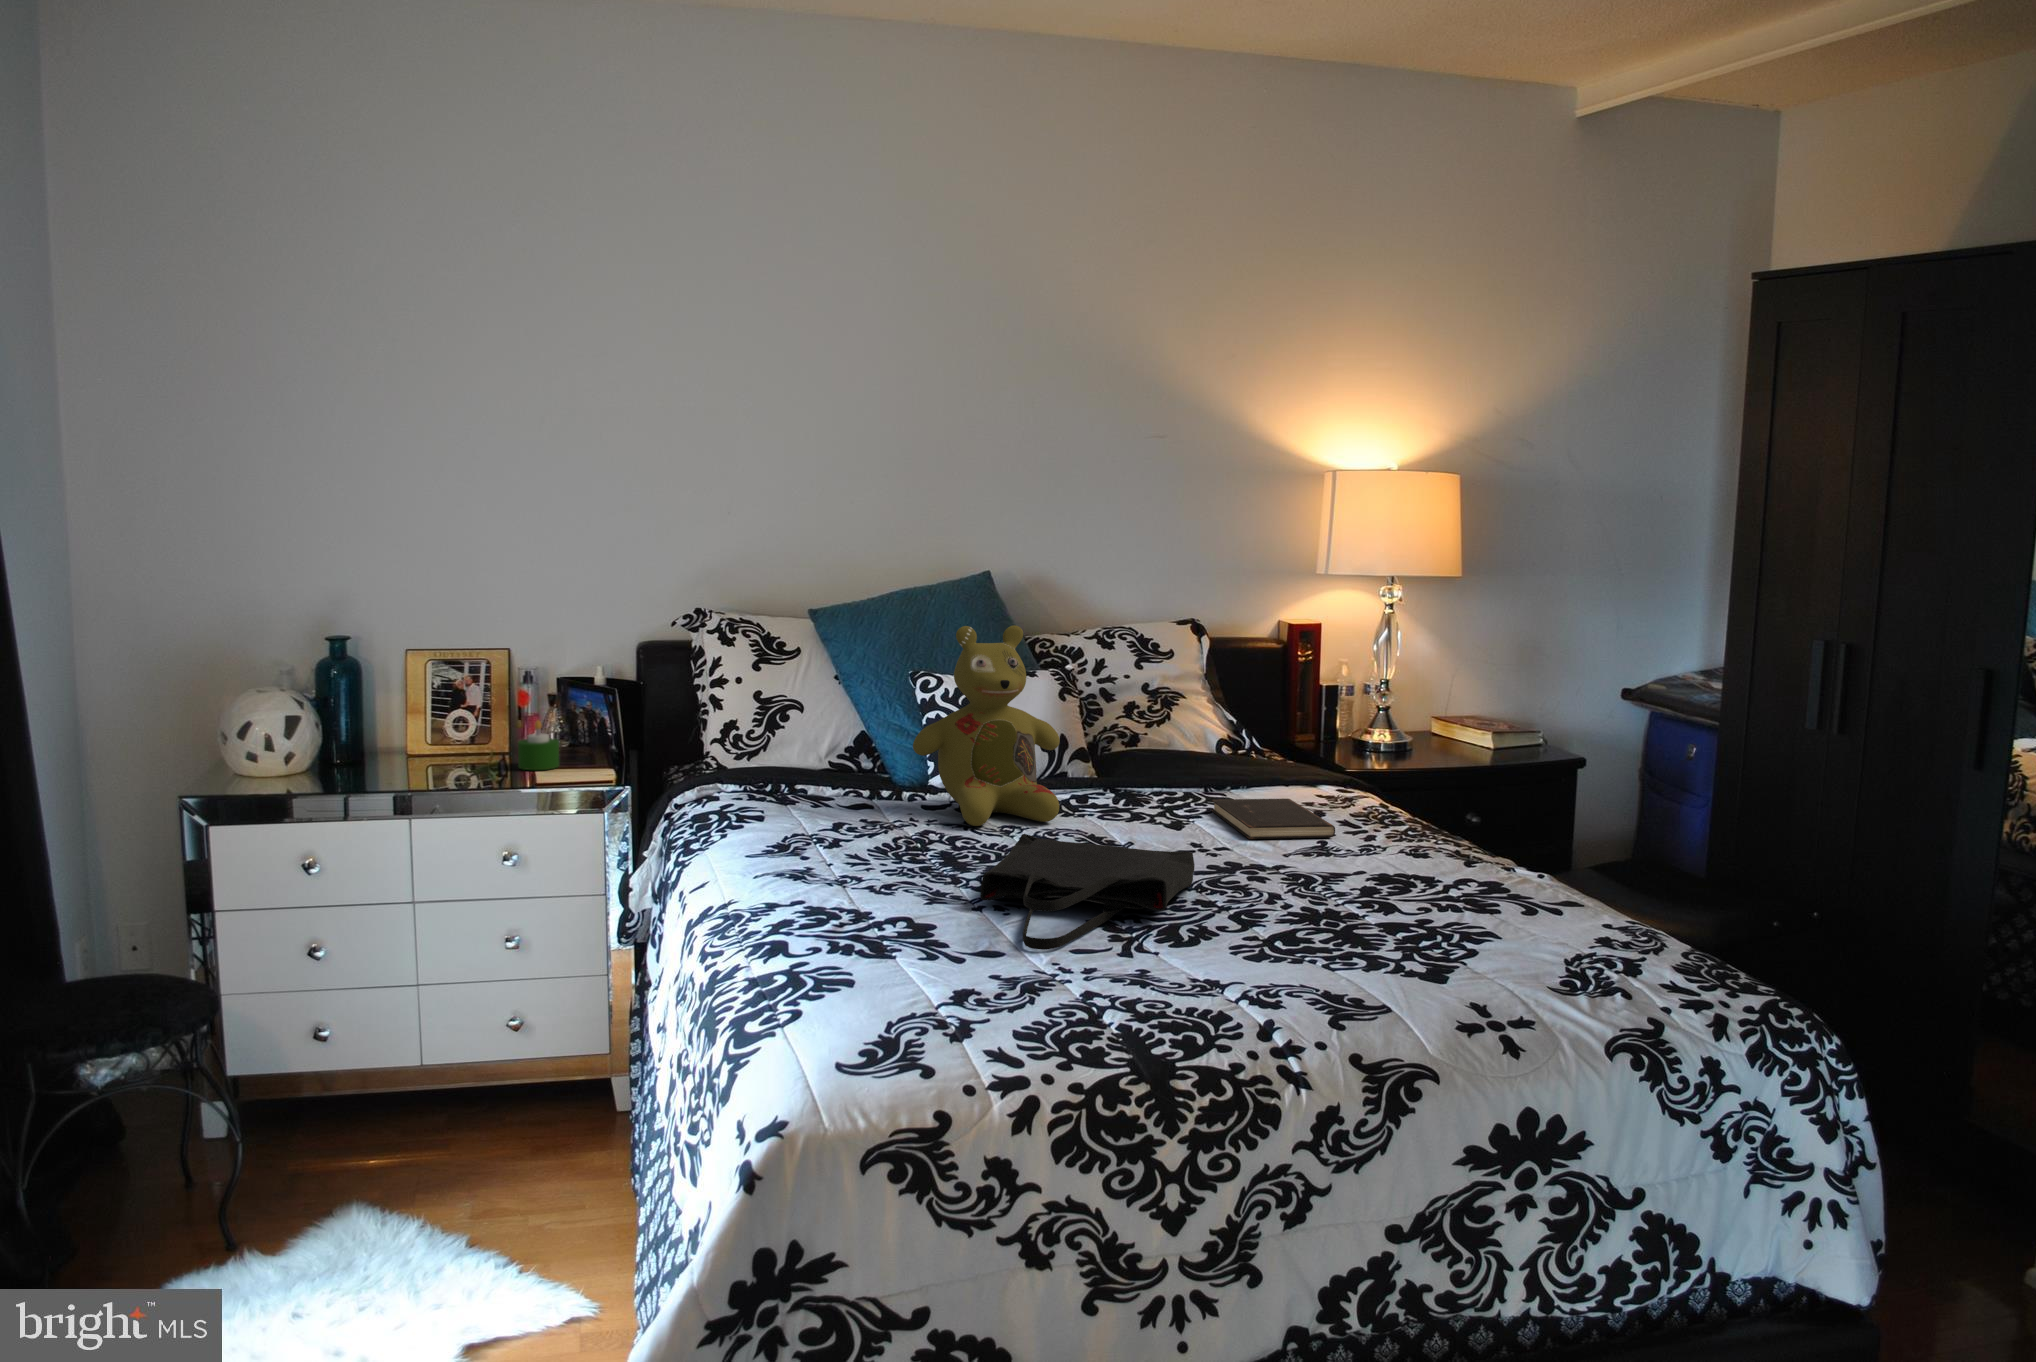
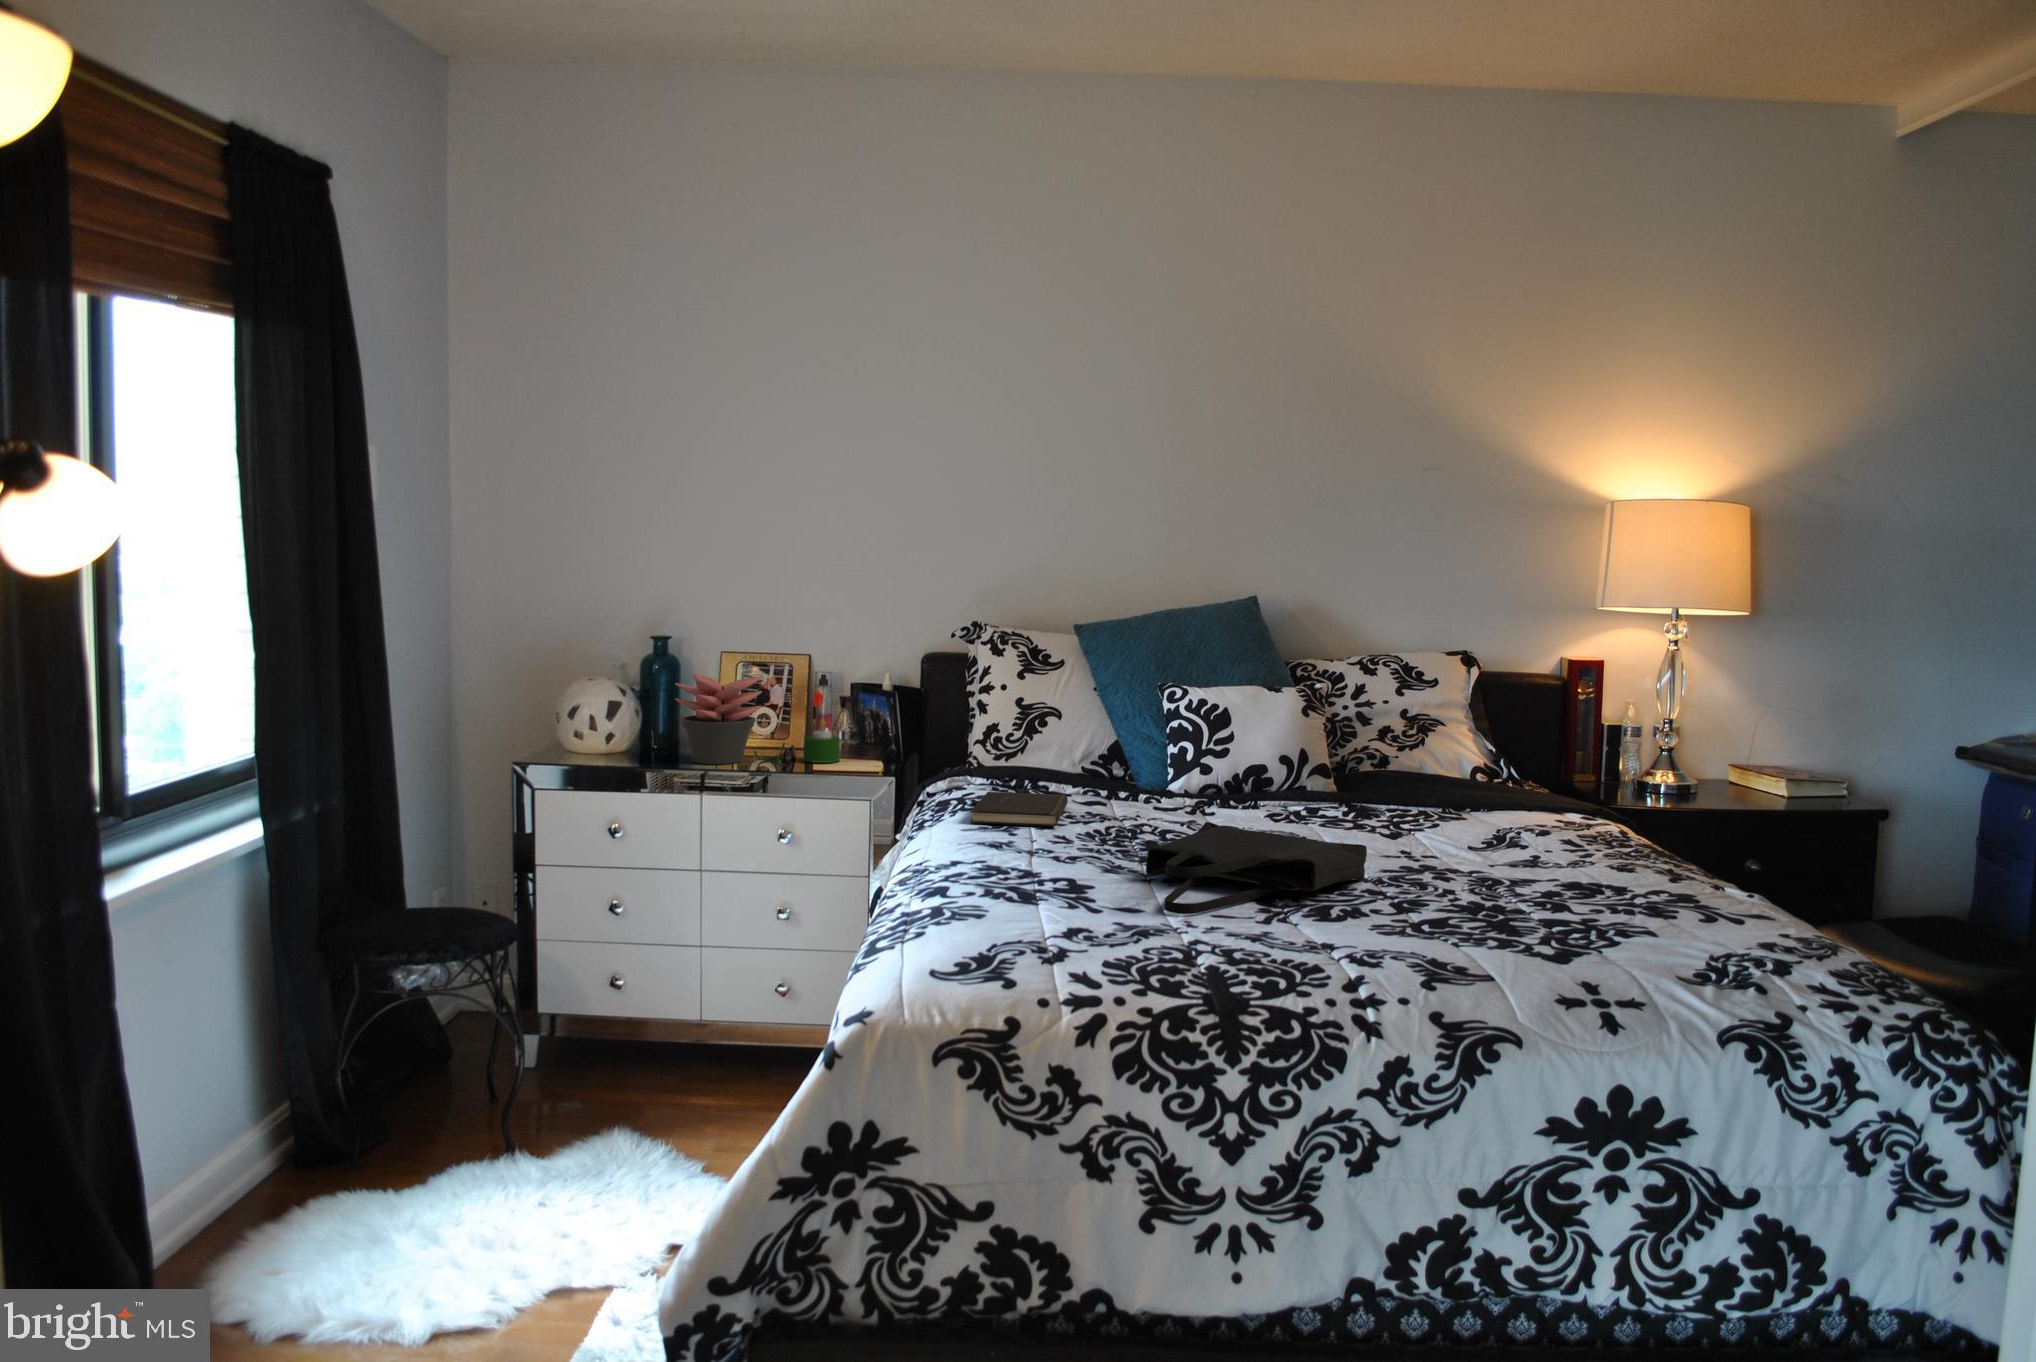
stuffed bear: present [913,625,1060,826] -> none [1136,633,1283,824]
succulent plant: none [360,675,466,778] -> present [675,673,762,764]
hardcover book: present [1212,799,1335,839] -> present [970,792,1068,827]

